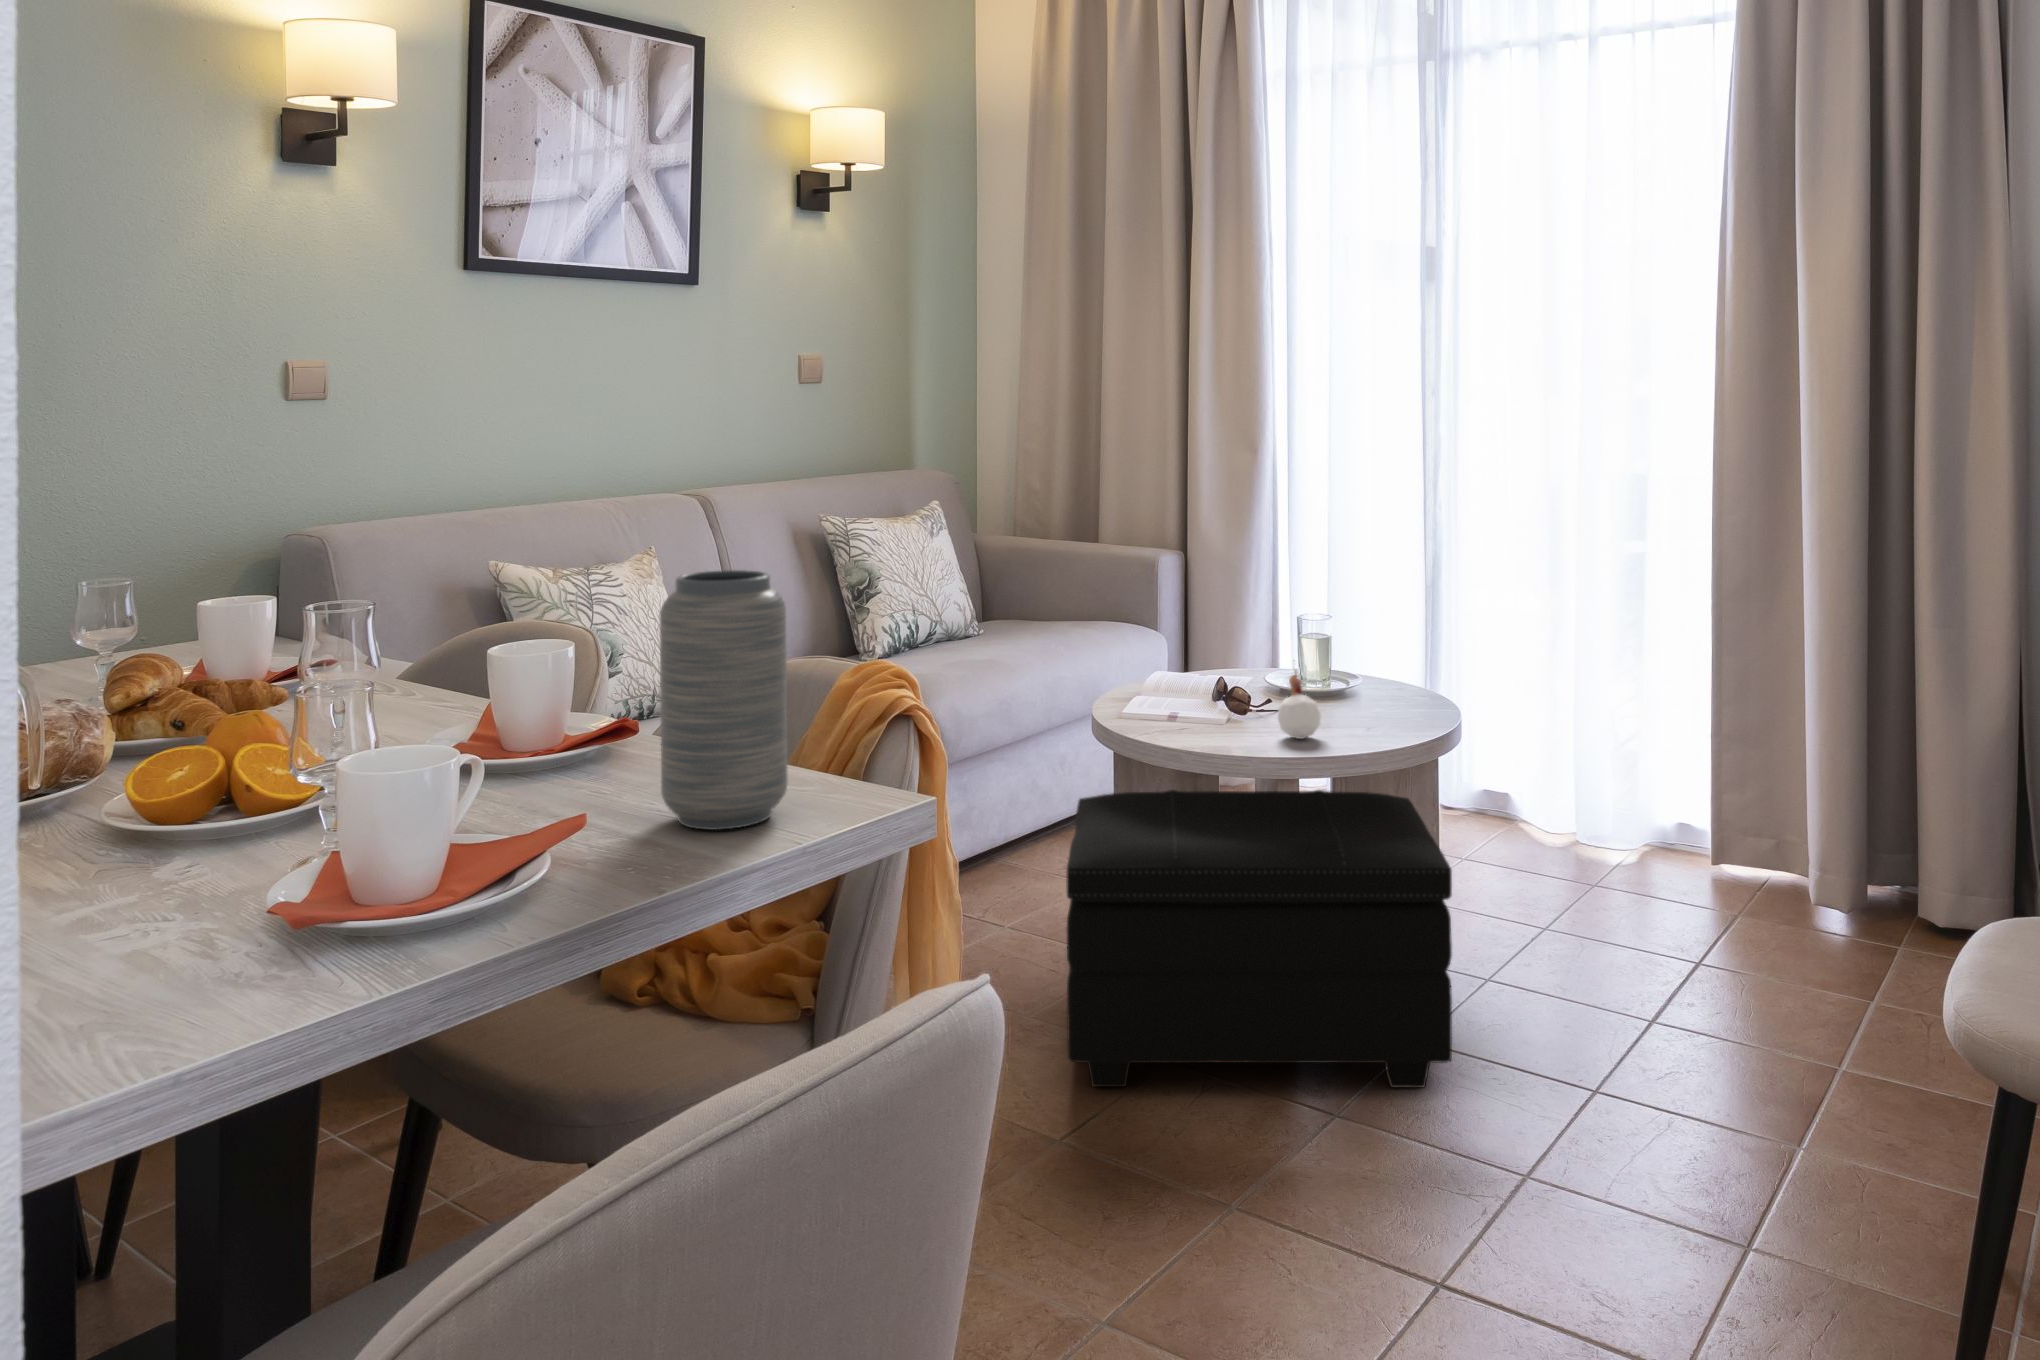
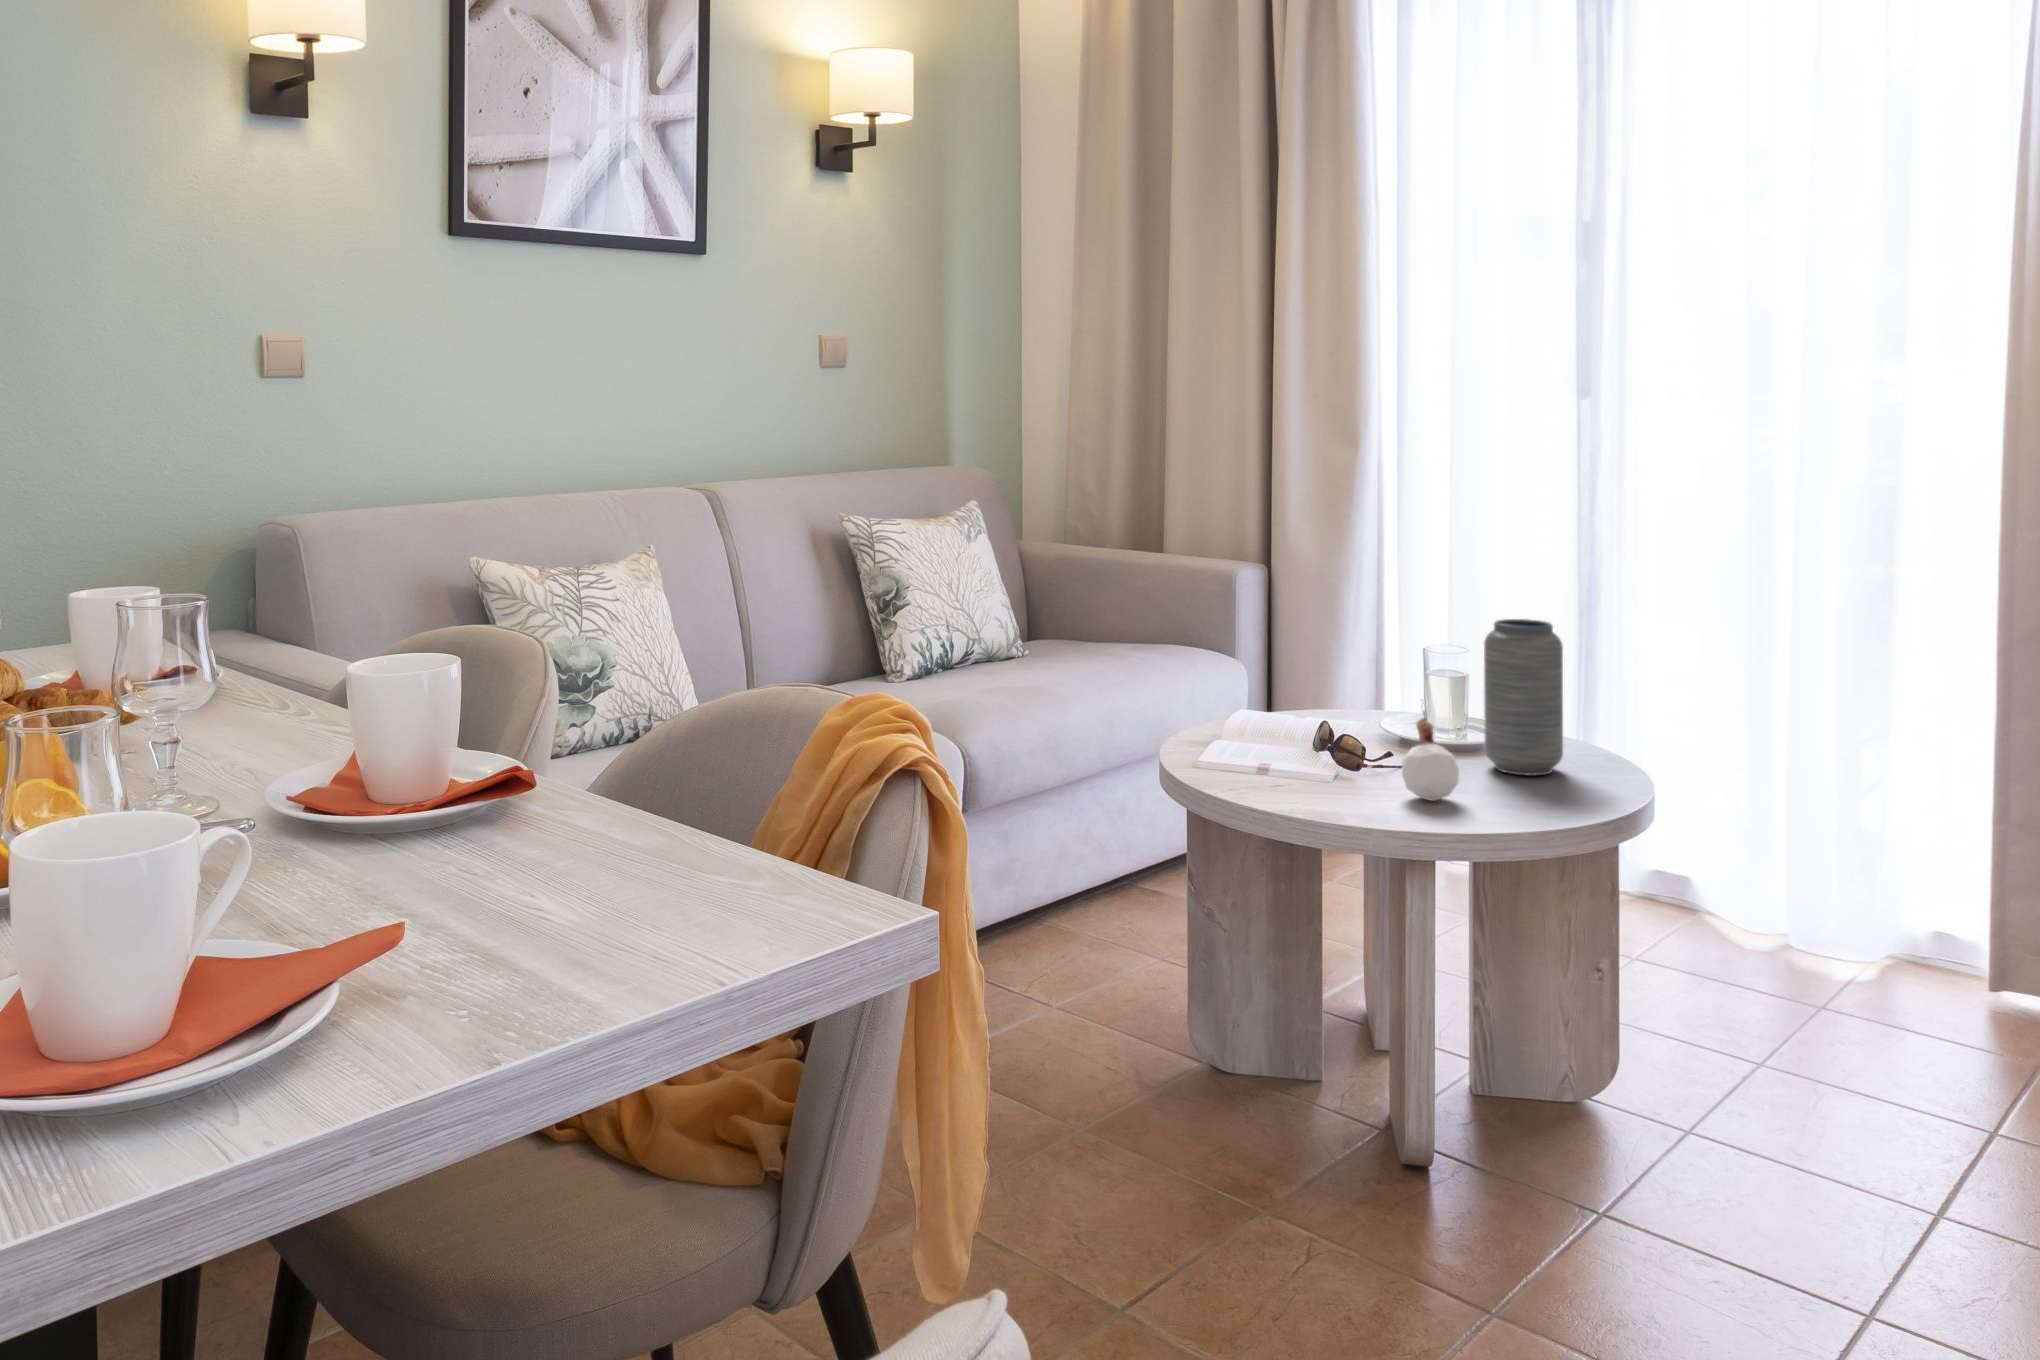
vase: present [660,570,788,830] -> present [1484,619,1563,776]
footstool: present [1067,790,1452,1088] -> none [1131,858,1648,1273]

